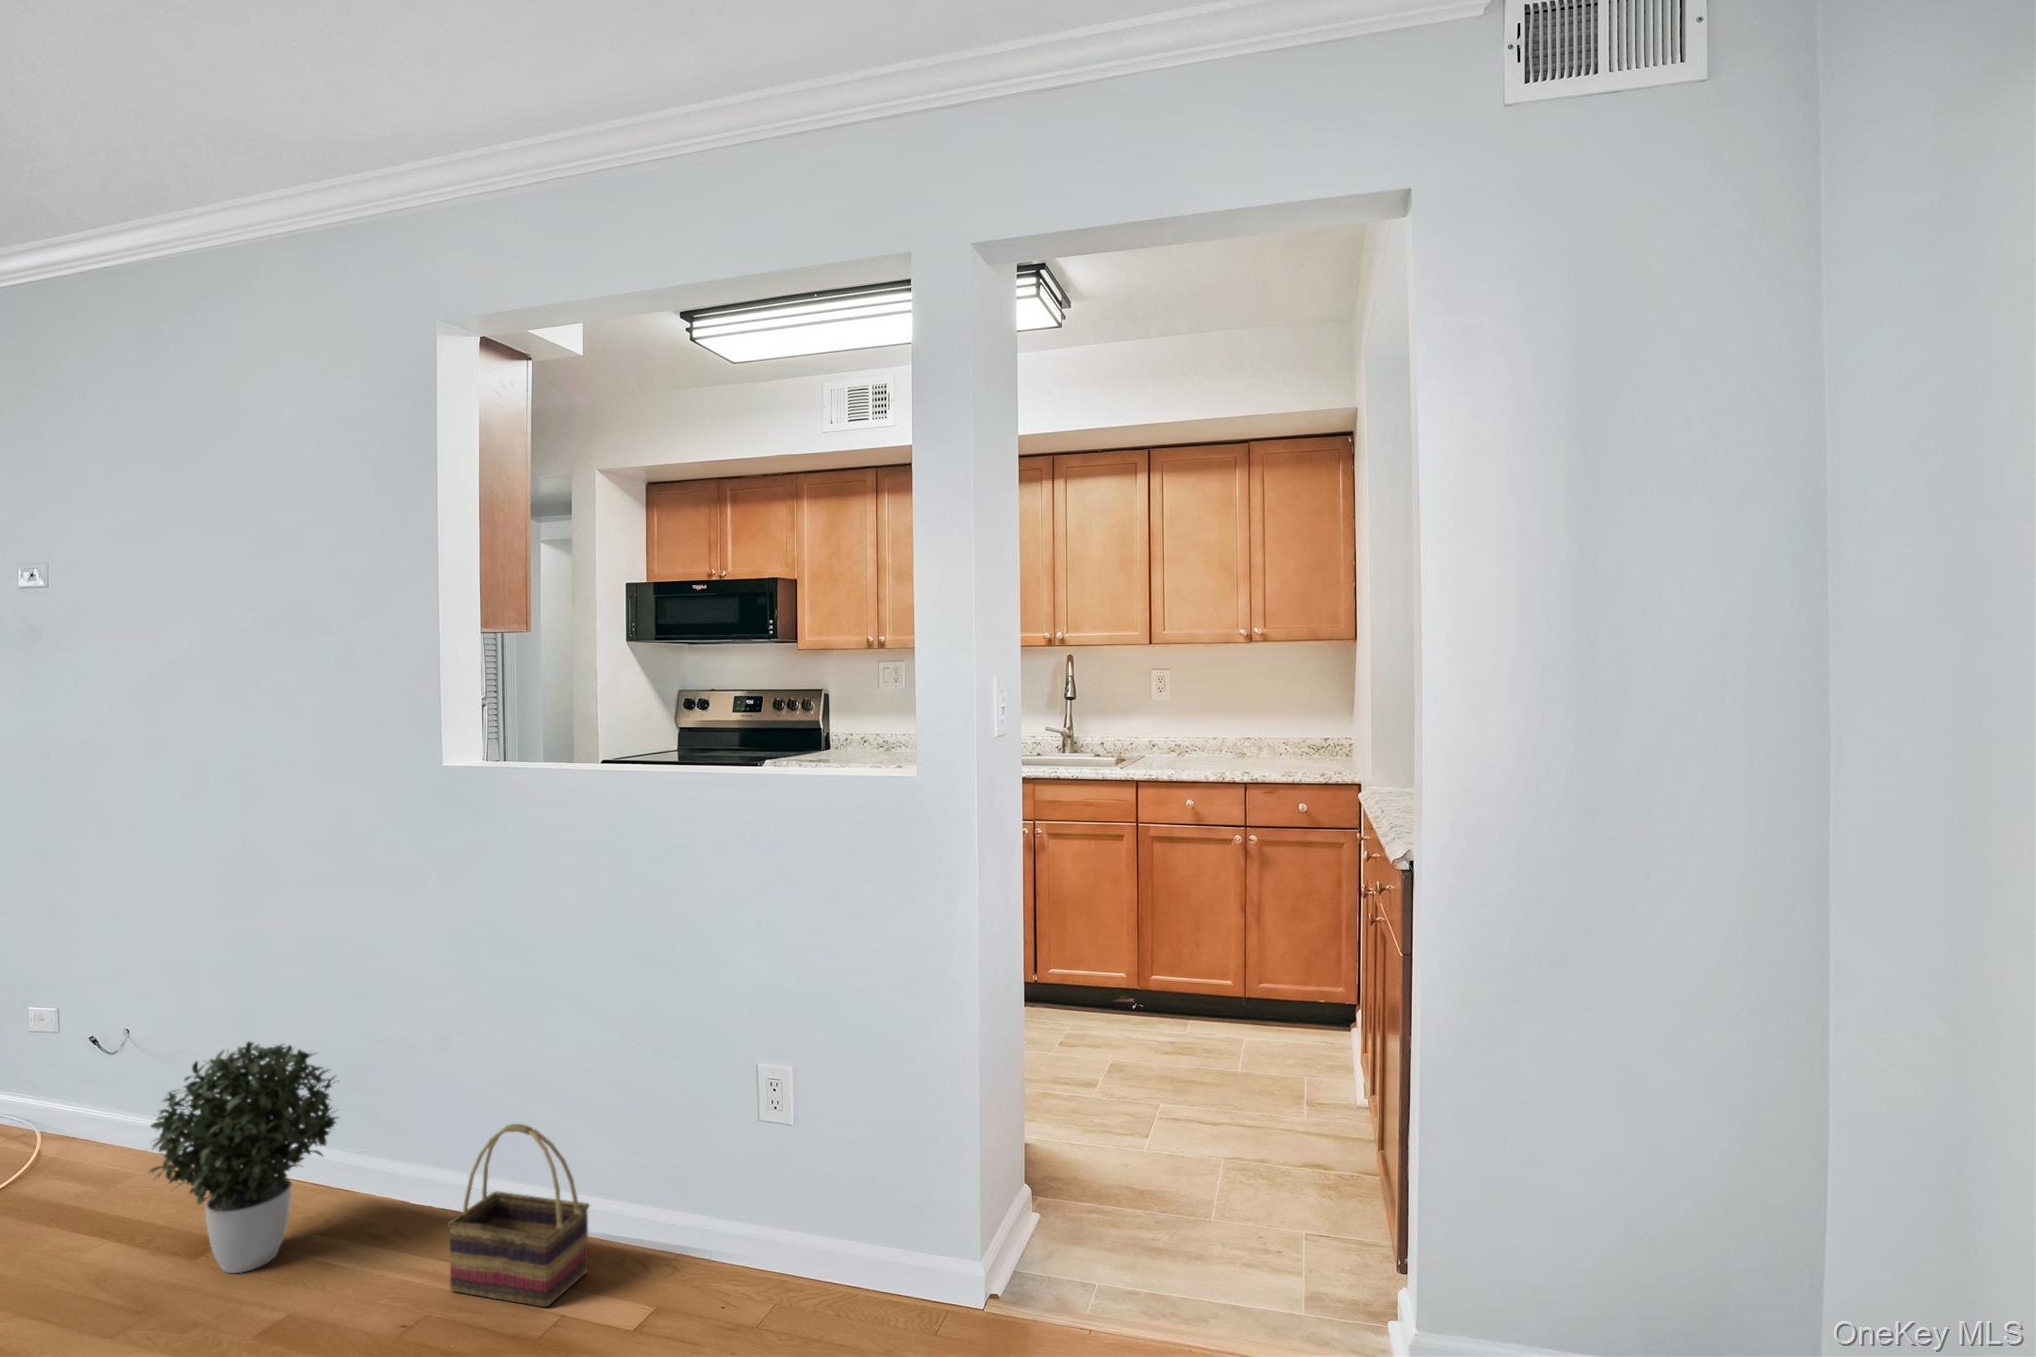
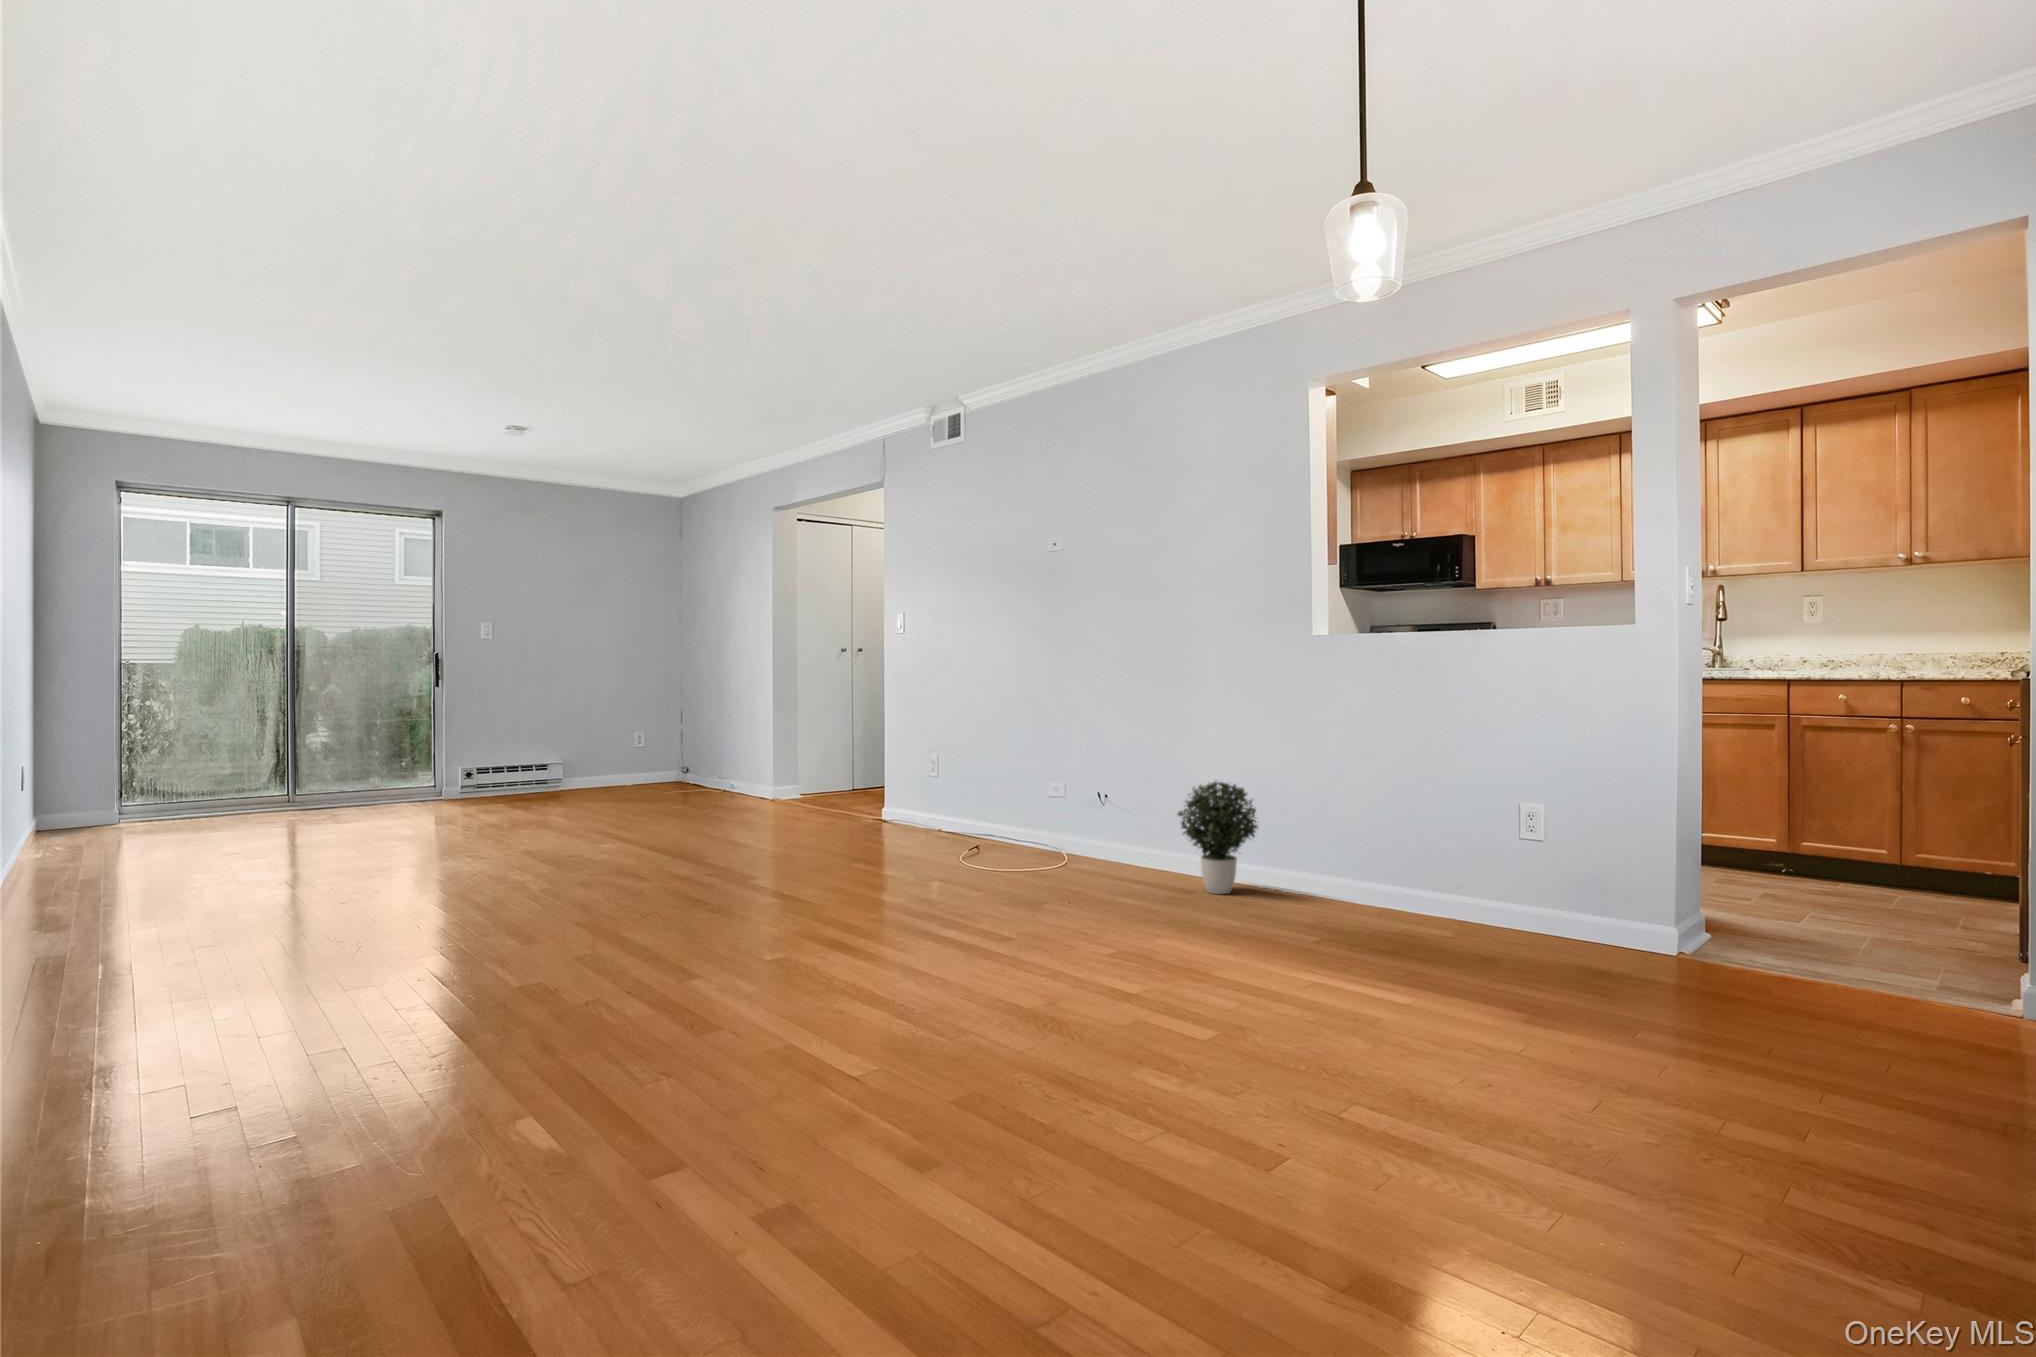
basket: present [448,1124,589,1307] -> none [1334,827,1410,921]

